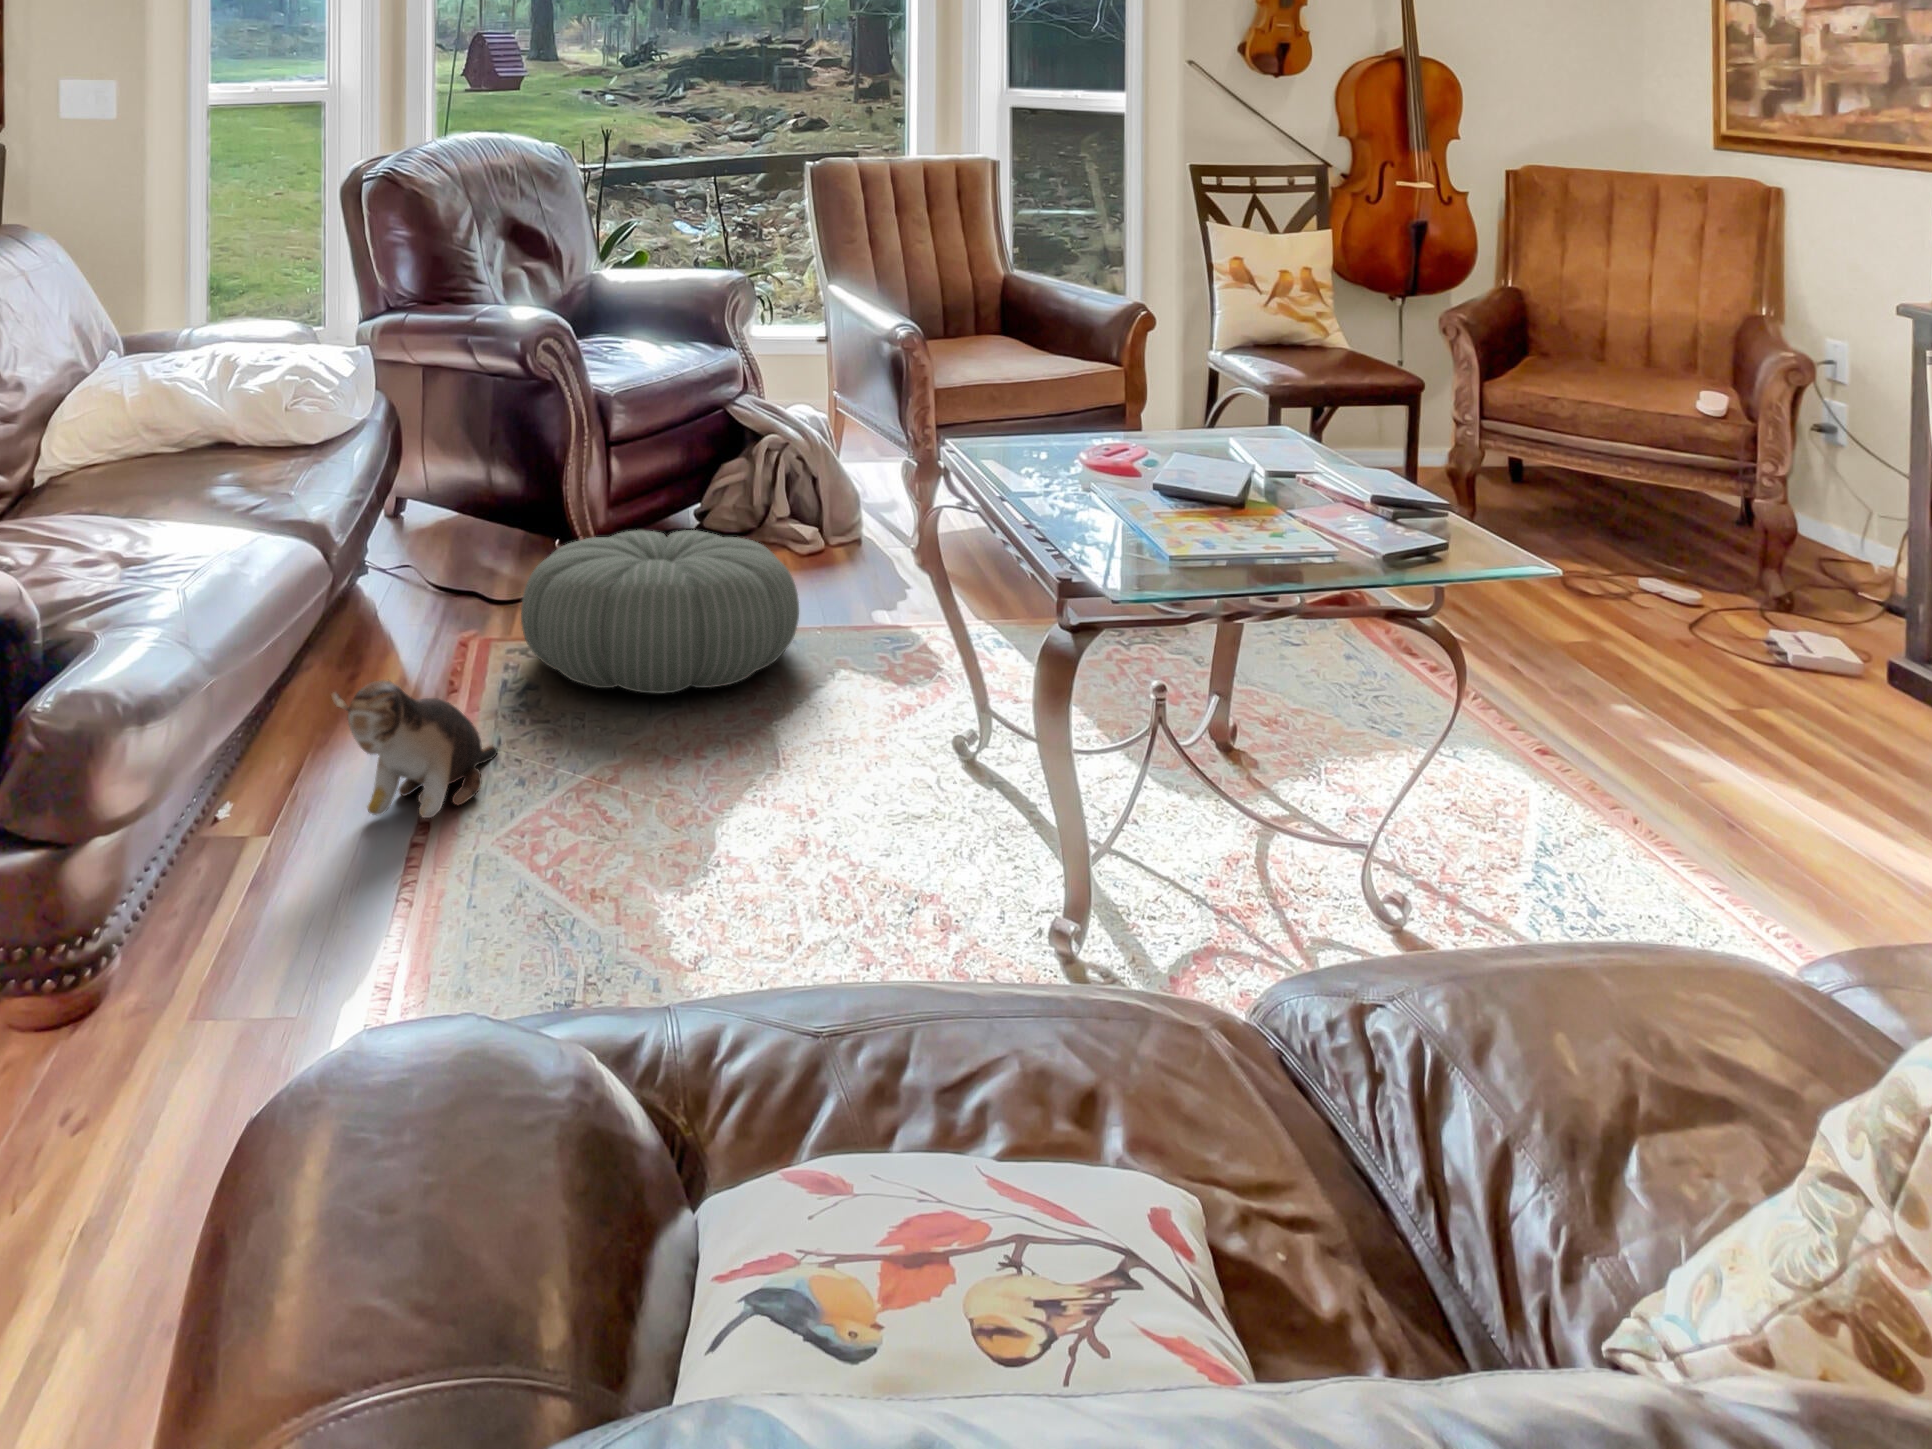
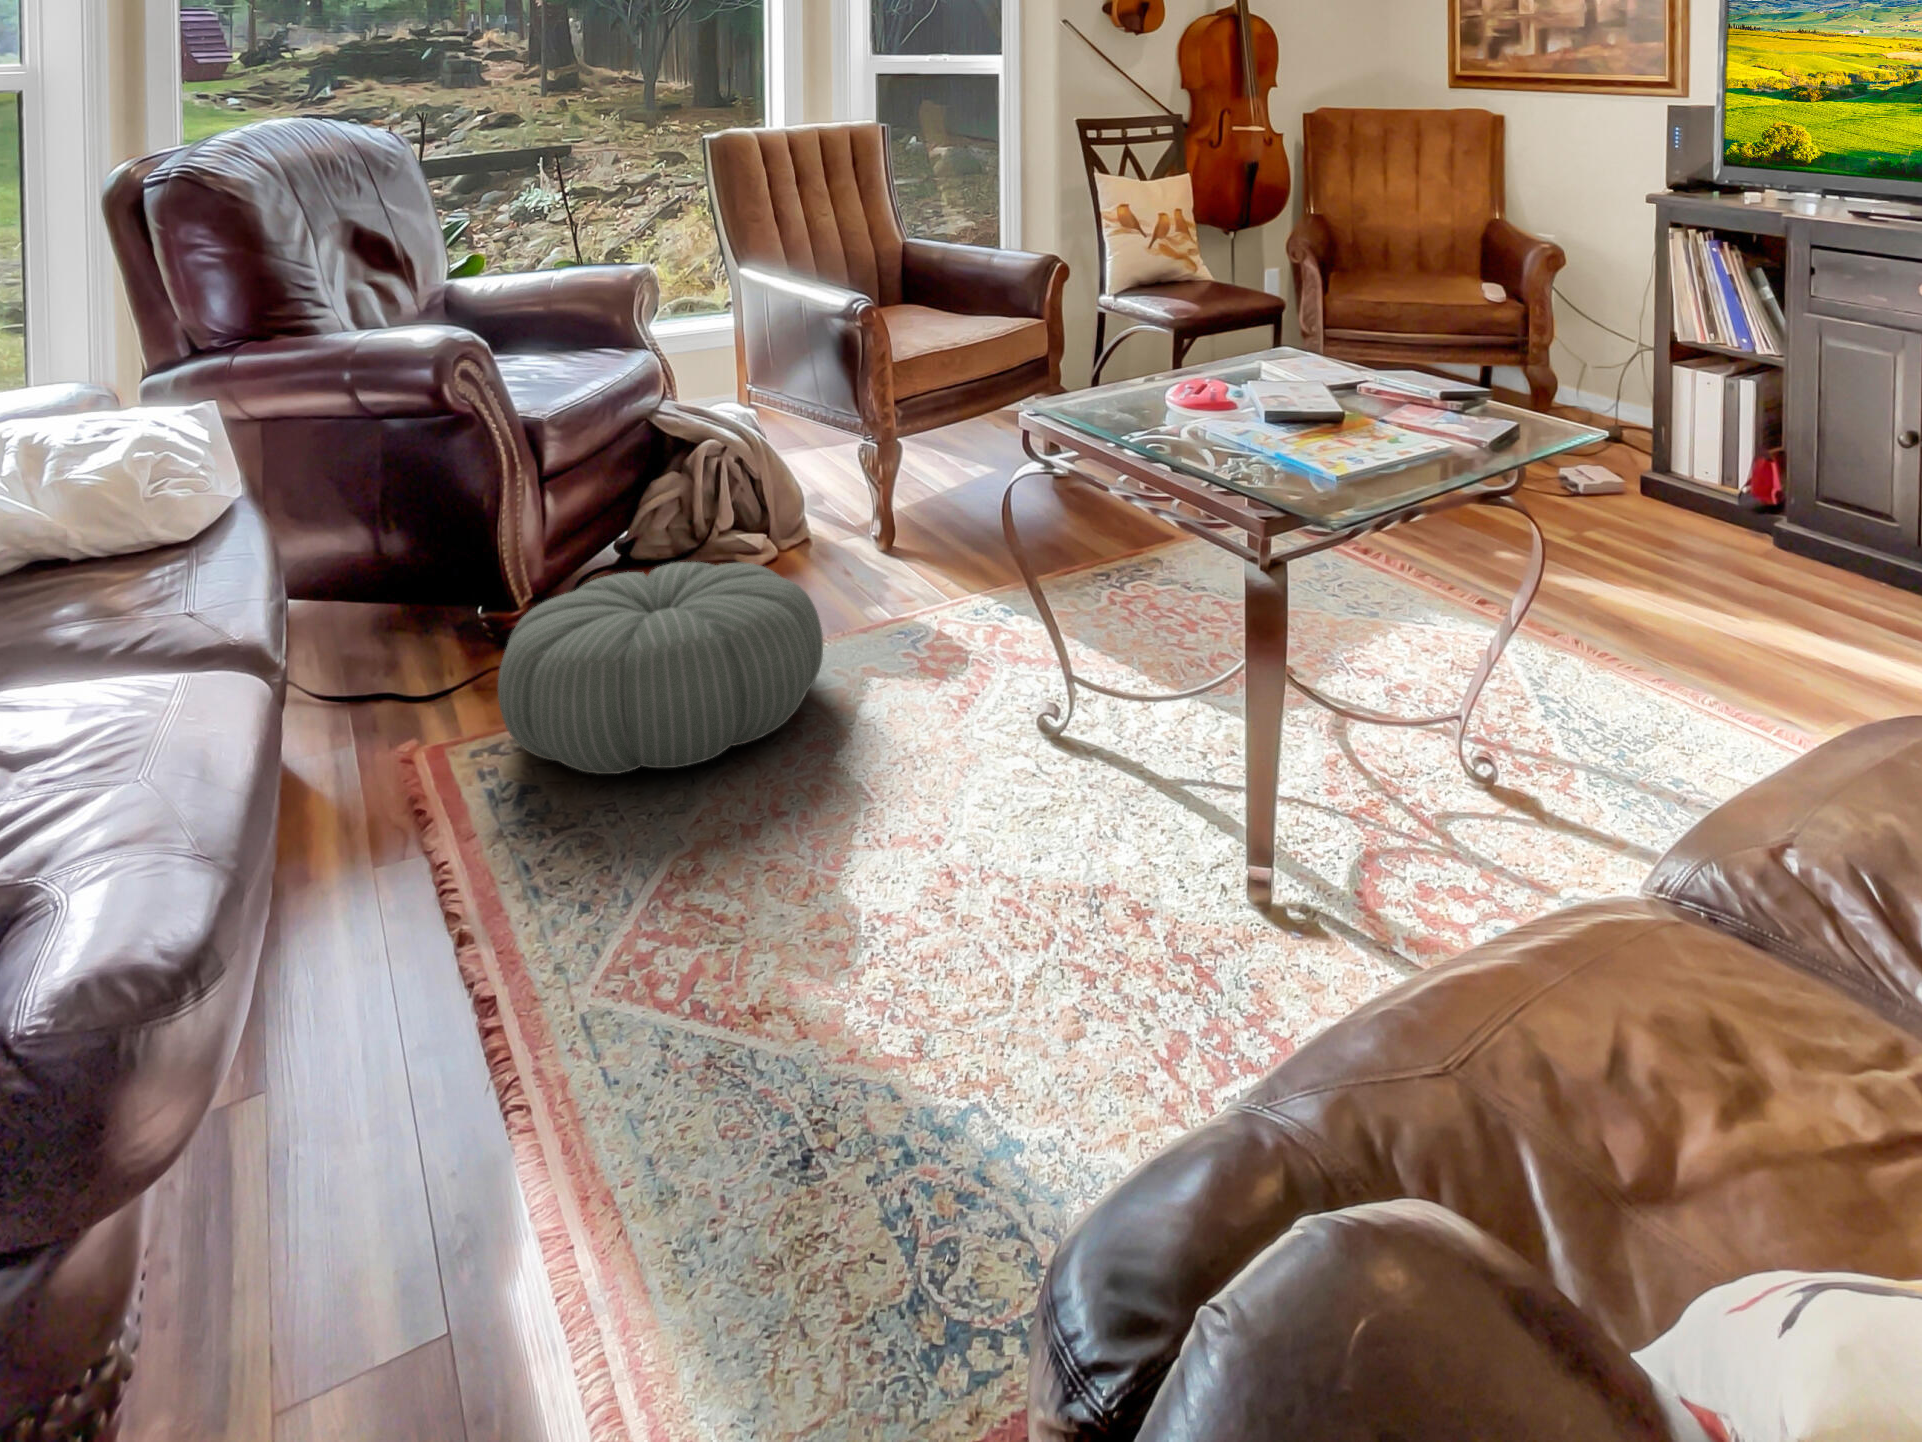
plush toy: present [331,680,497,818] -> none [325,859,530,1040]

